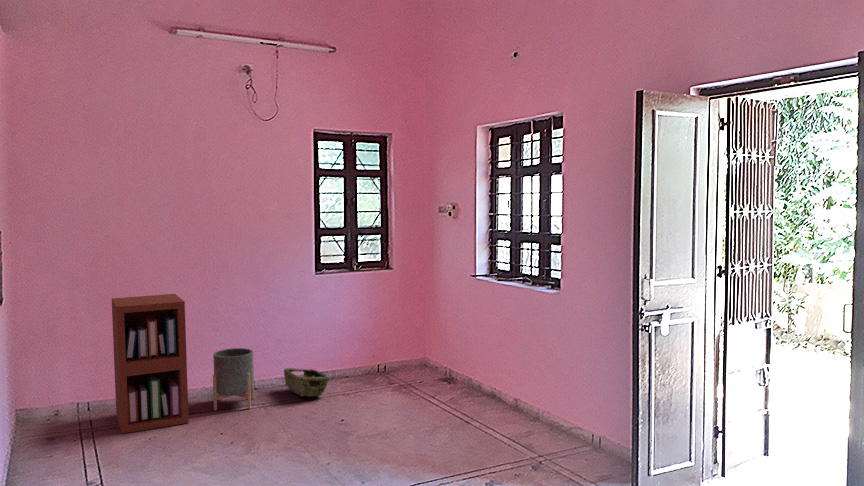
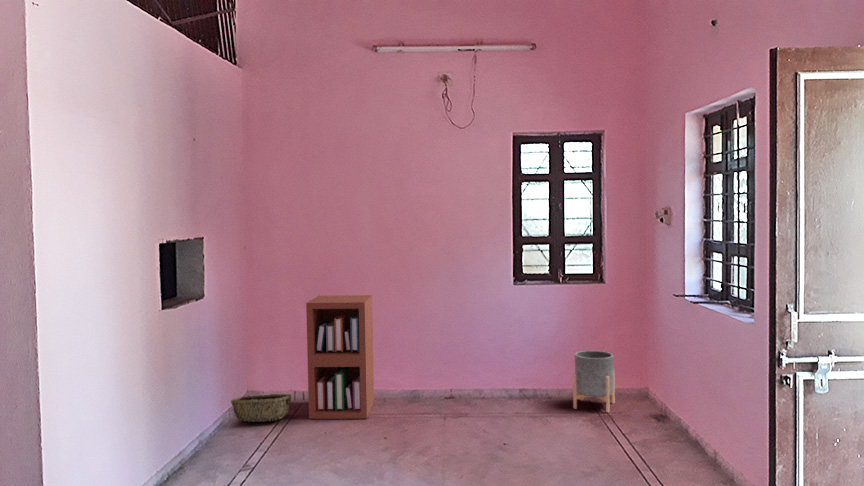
planter: present [213,348,255,410] -> present [573,351,615,412]
woven basket: present [284,368,329,397] -> present [231,394,291,422]

